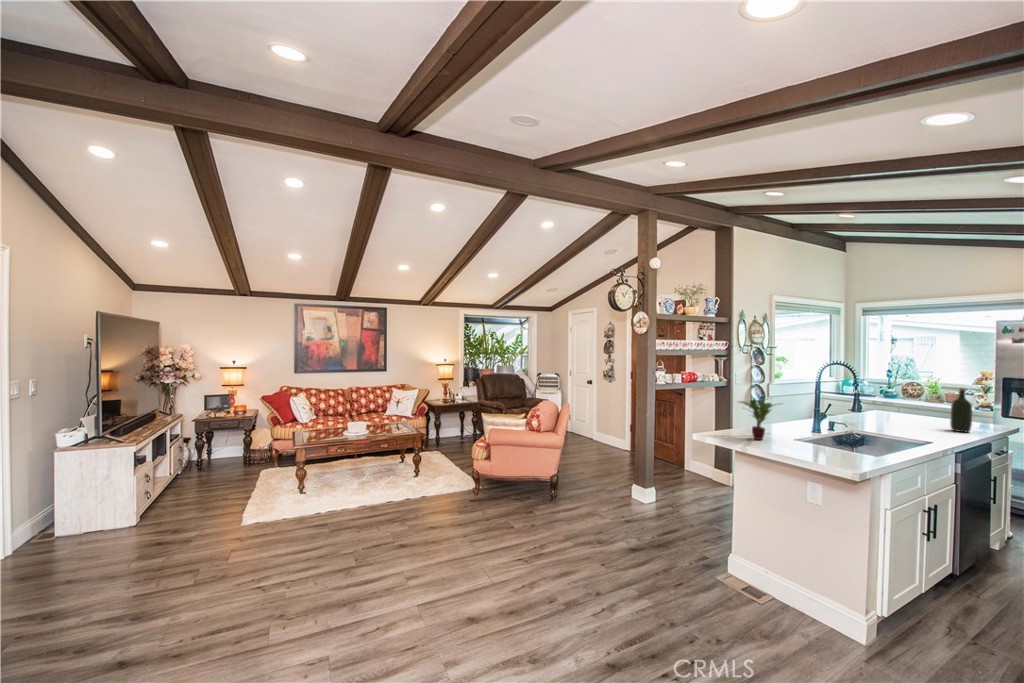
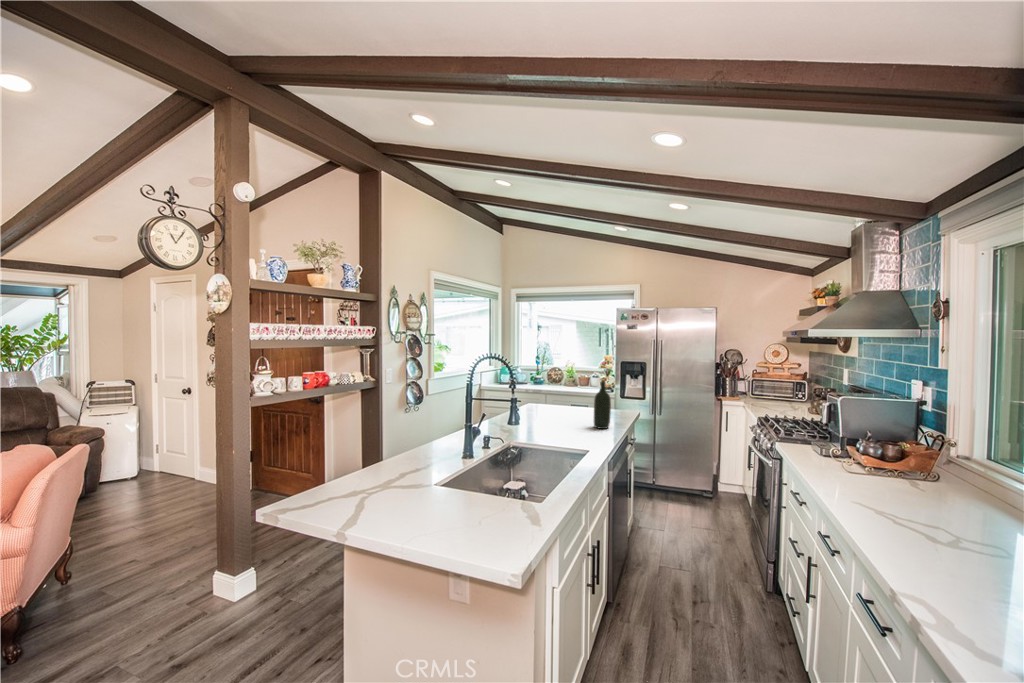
potted plant: present [740,399,773,440] -> none [347,419,416,495]

